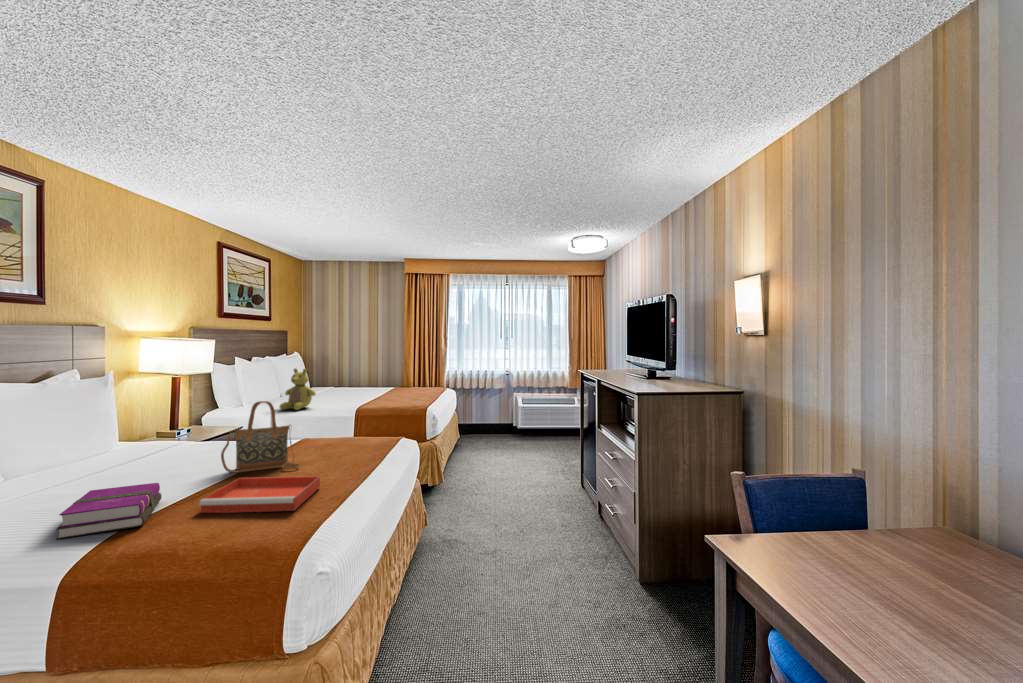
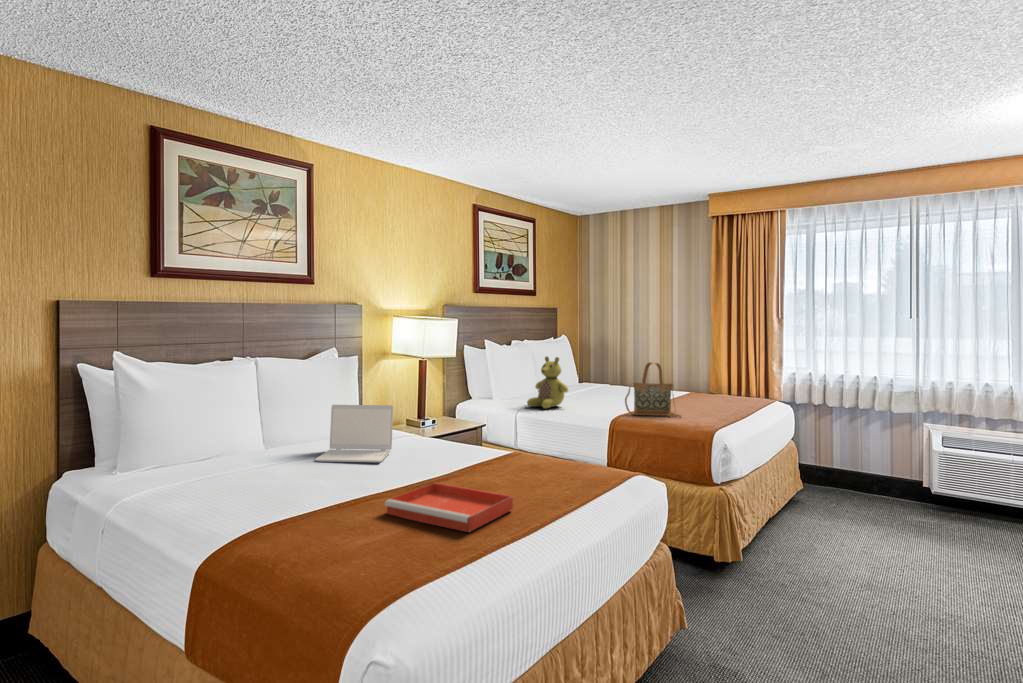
handbag: present [221,401,300,473] -> present [625,362,681,417]
laptop: none [76,418,167,482] -> present [315,405,393,462]
hardback book: present [56,483,162,539] -> none [271,472,363,516]

